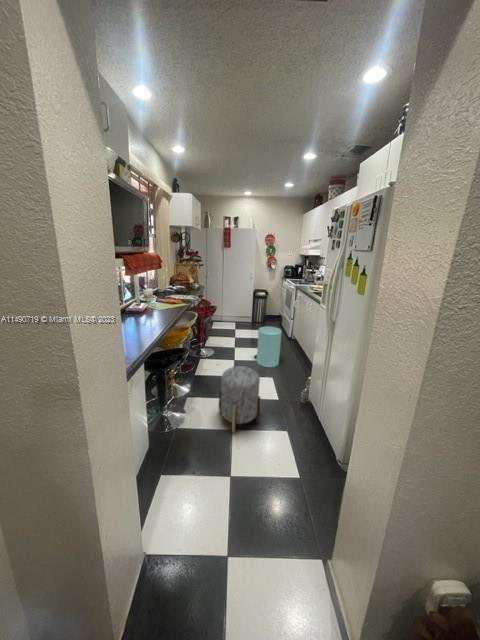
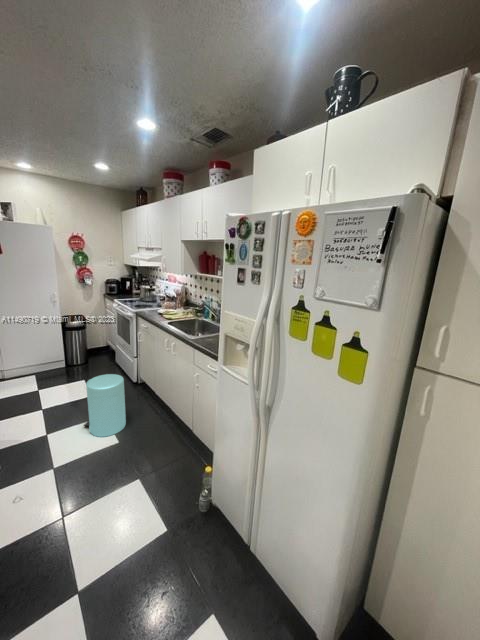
stool: present [219,366,261,433] -> none [37,462,121,588]

